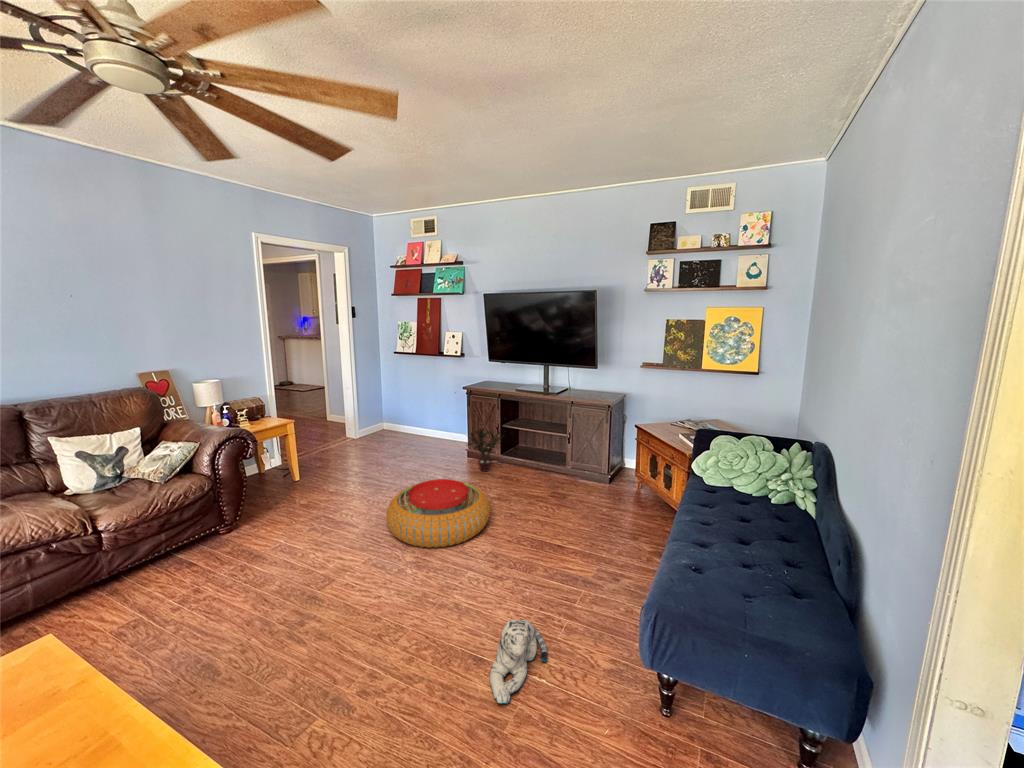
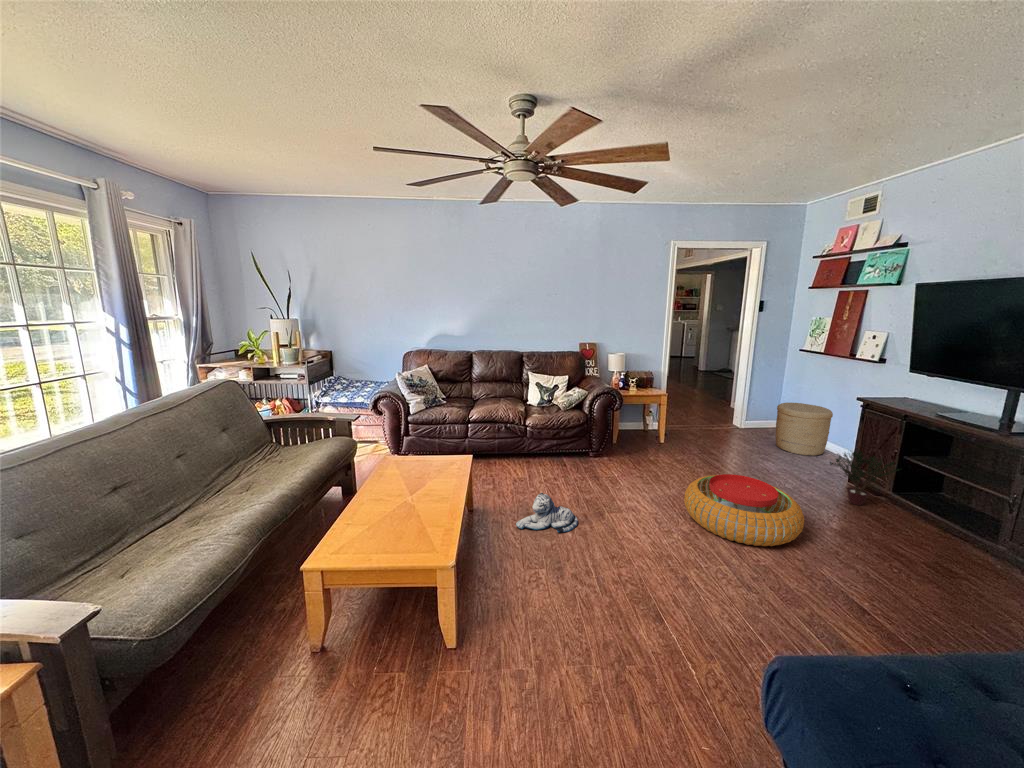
woven basket: none [393,400,435,447] -> present [775,403,833,456]
plush toy: present [490,619,547,703] -> present [516,493,578,533]

